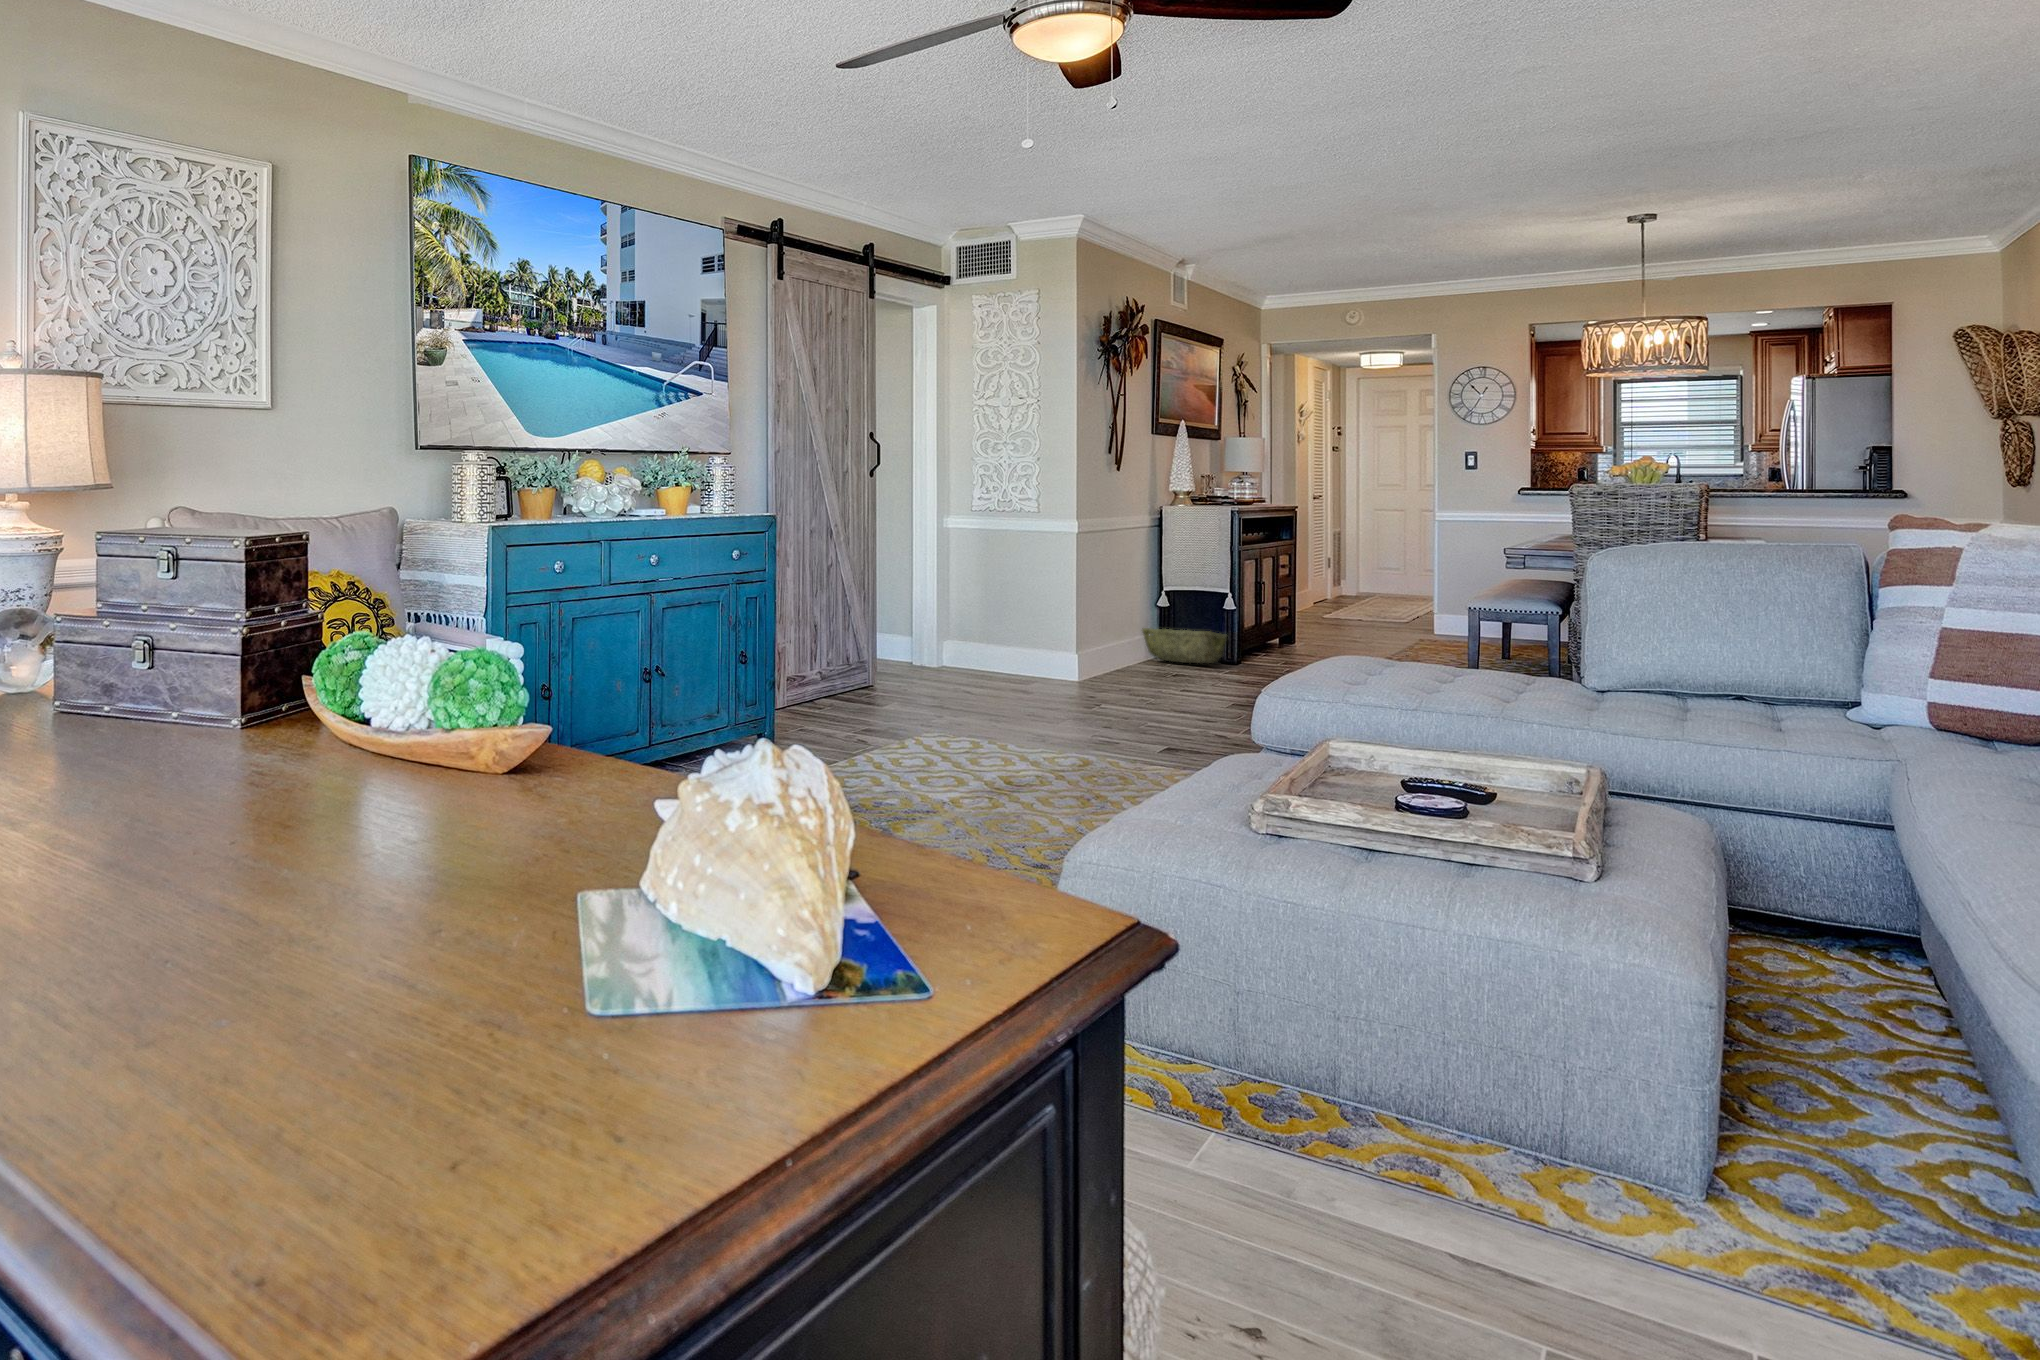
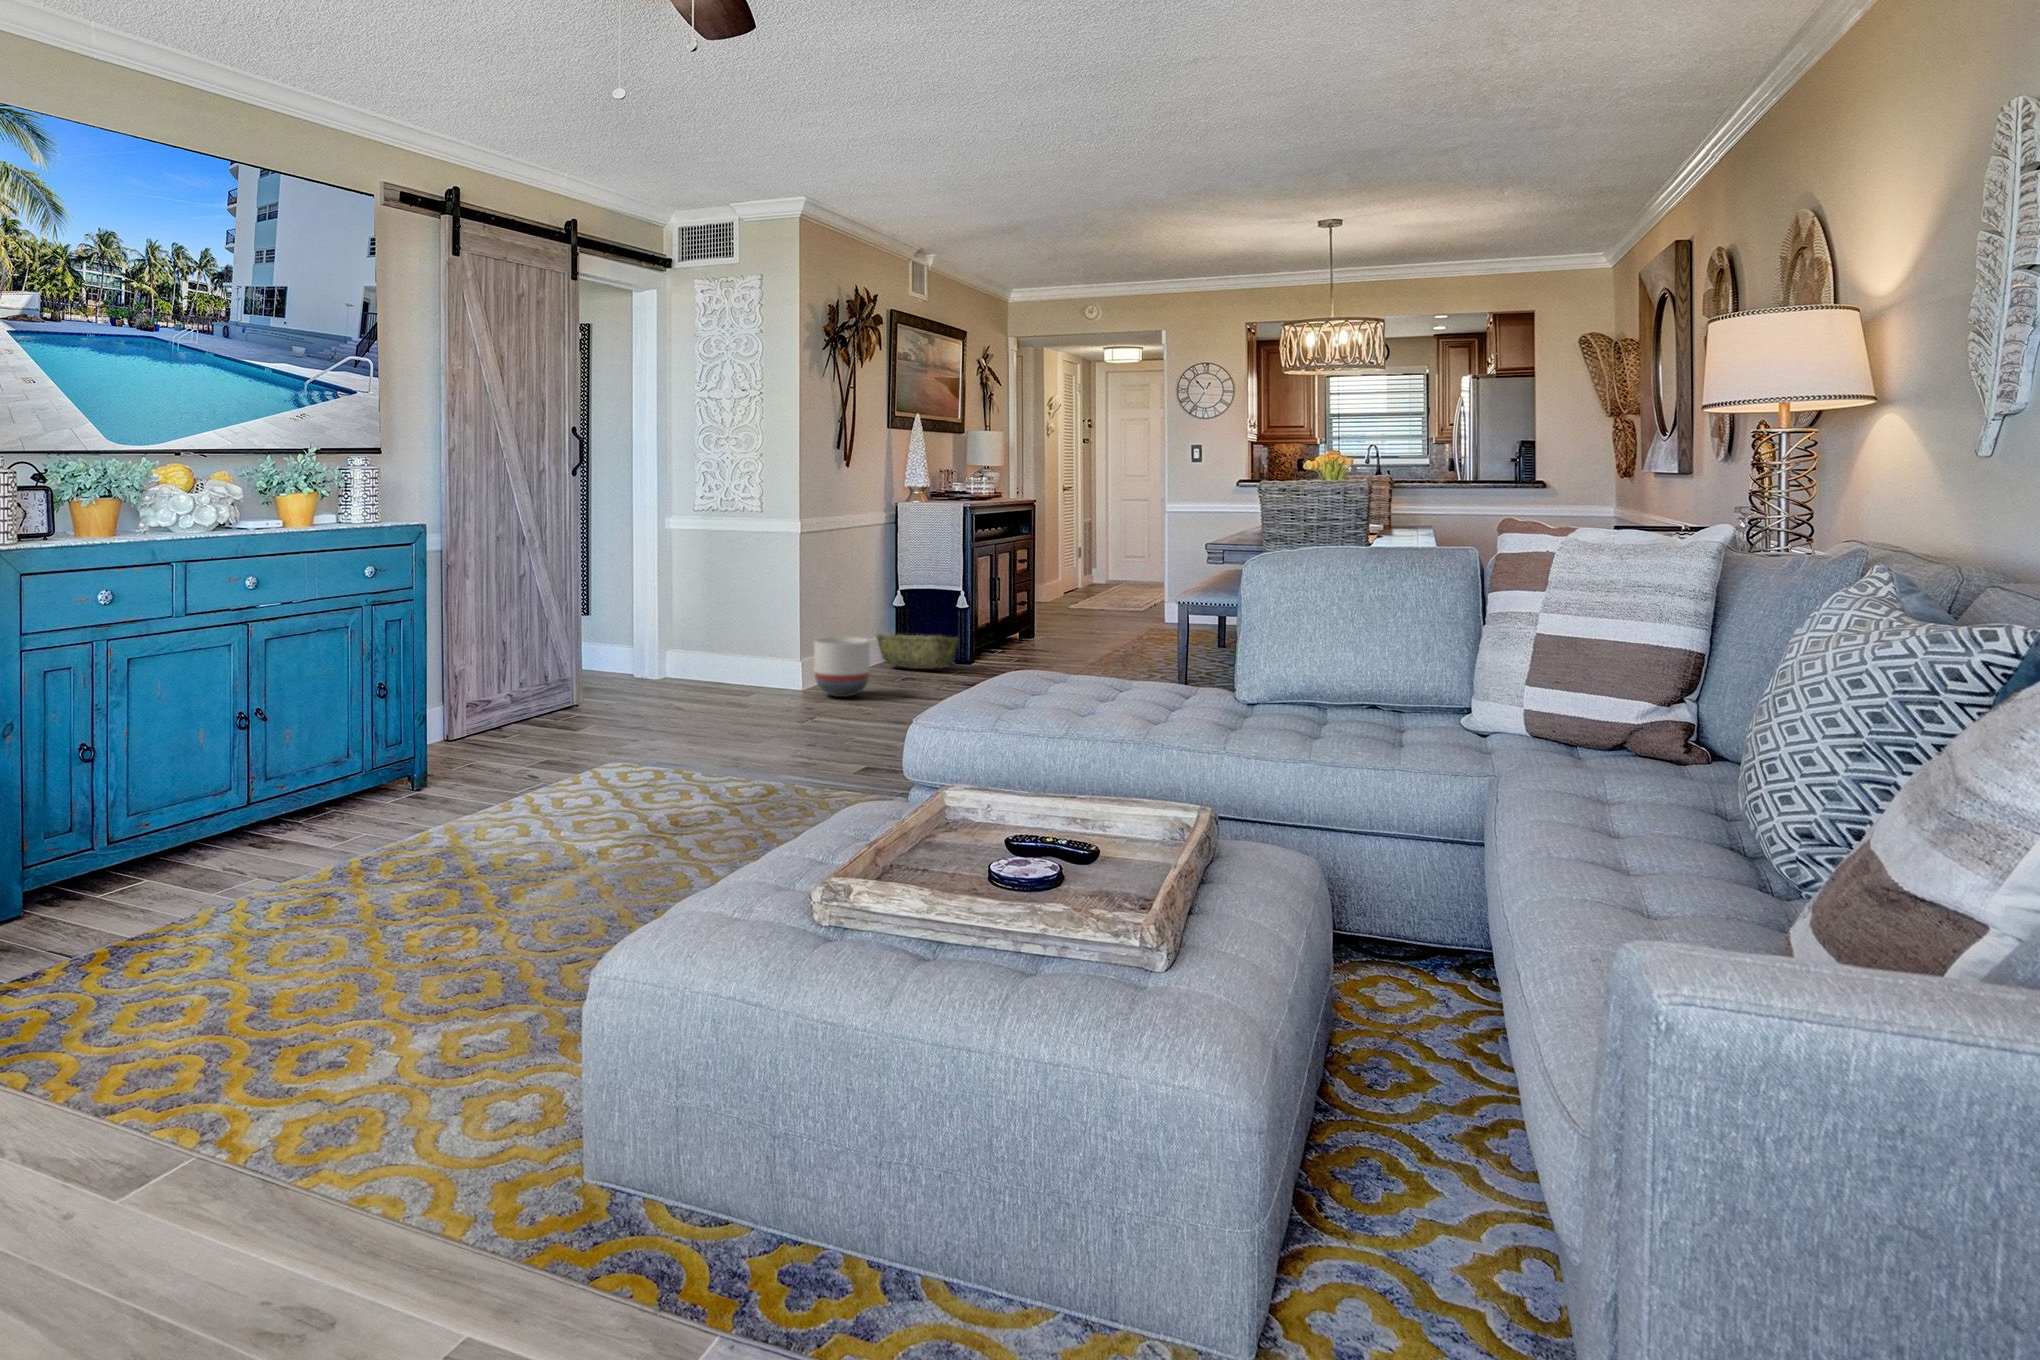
planter: none [1090,627,1144,683] -> present [814,637,870,697]

